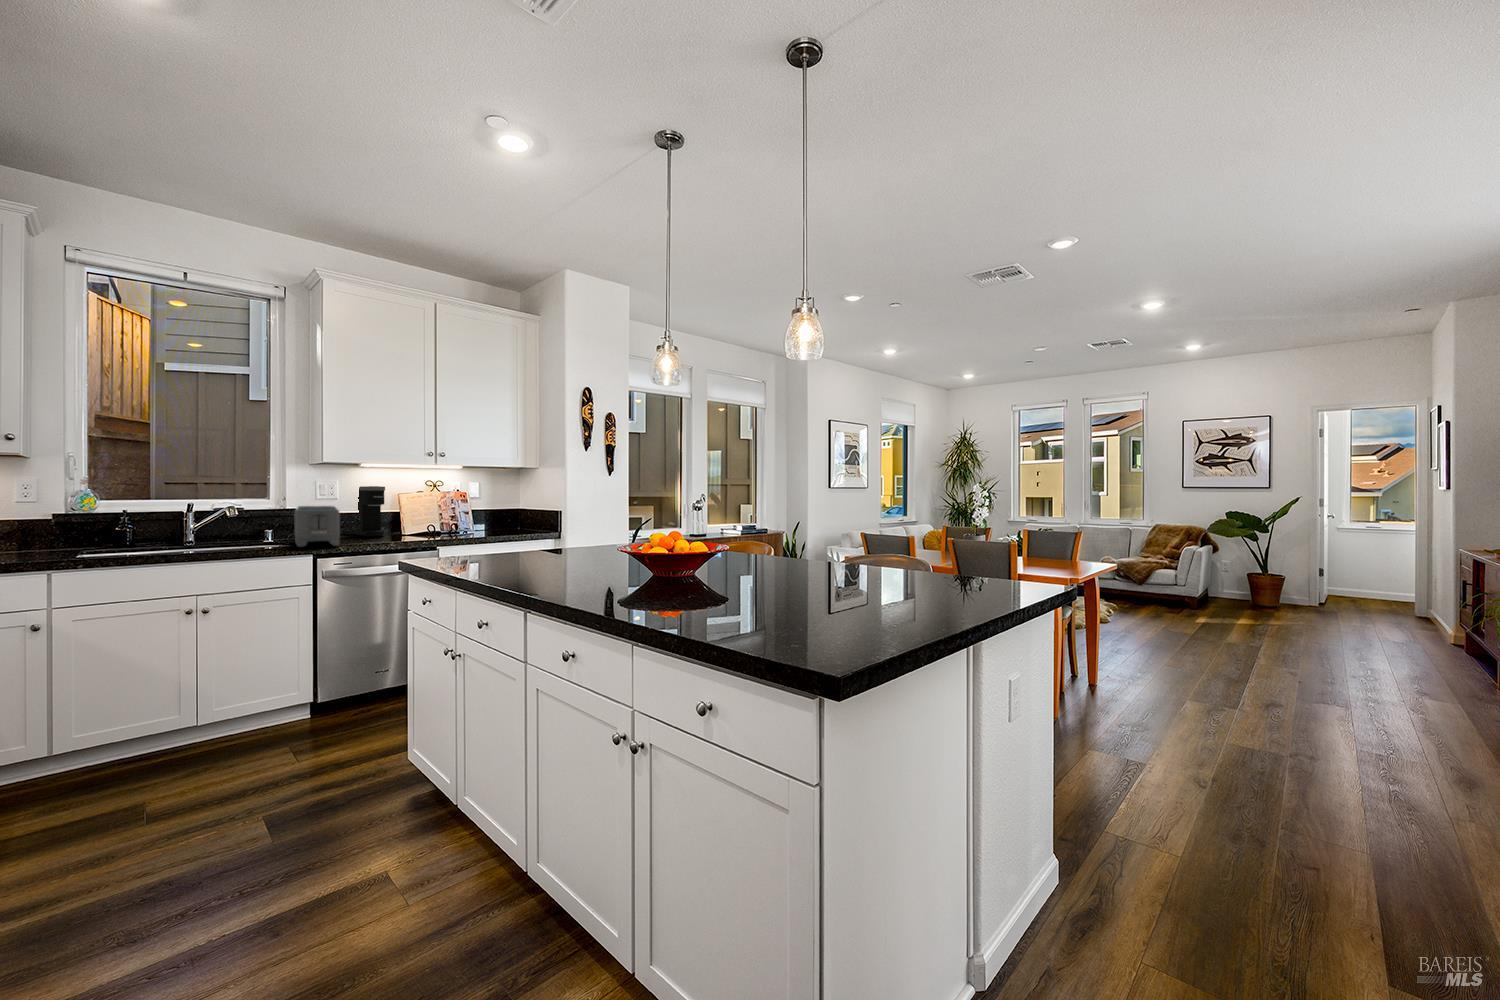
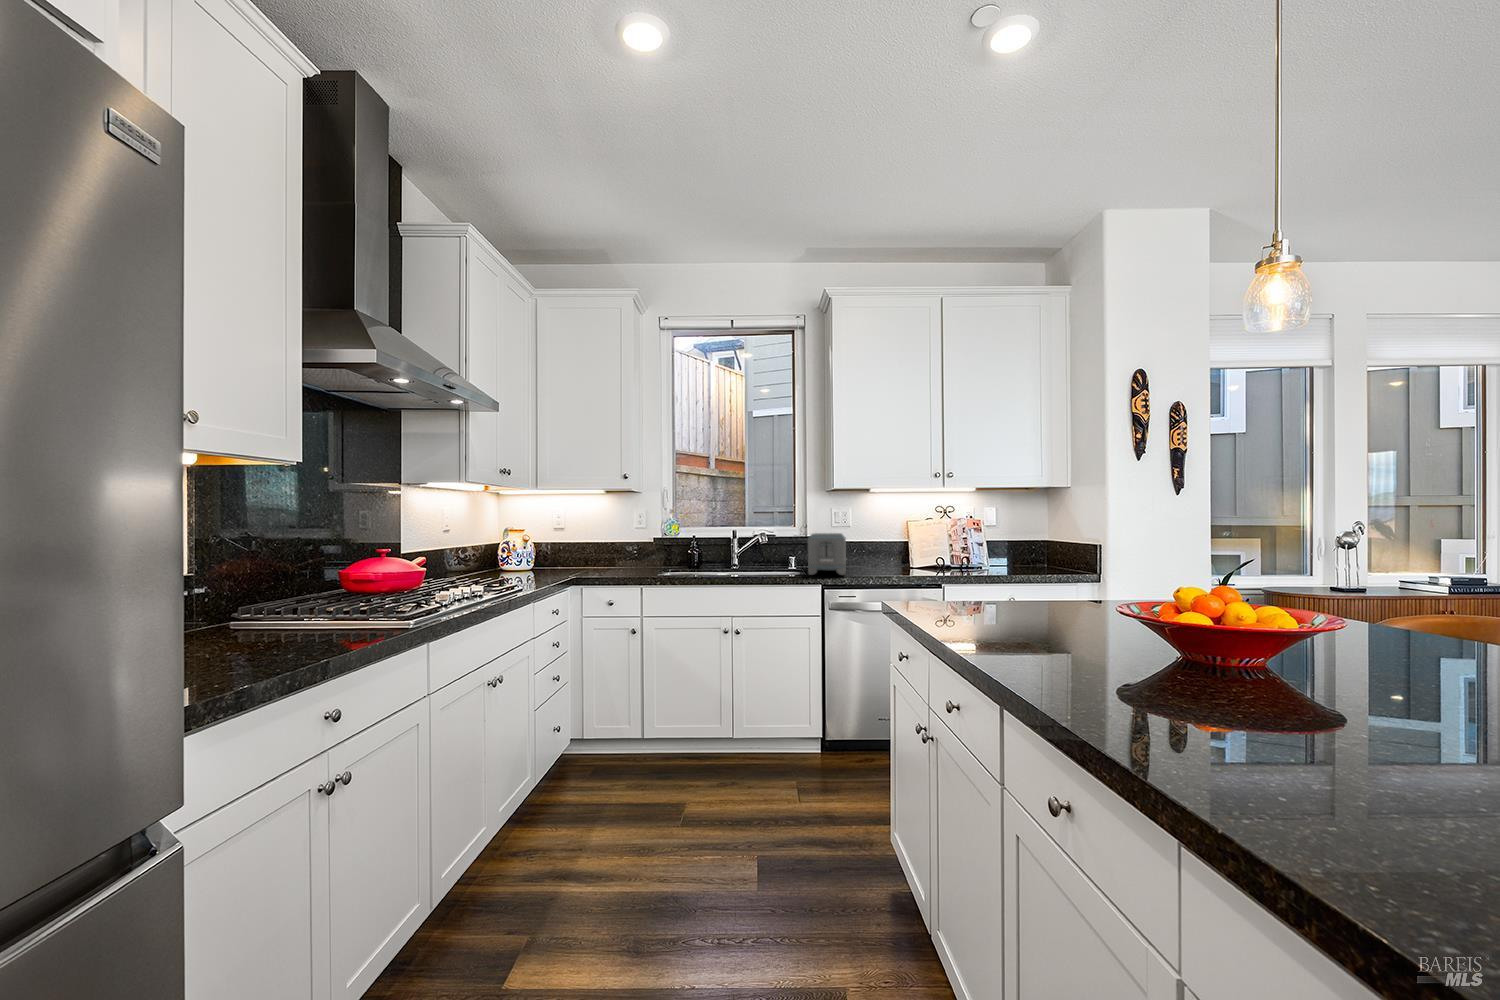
coffee maker: present [355,486,385,536] -> none [869,513,896,567]

